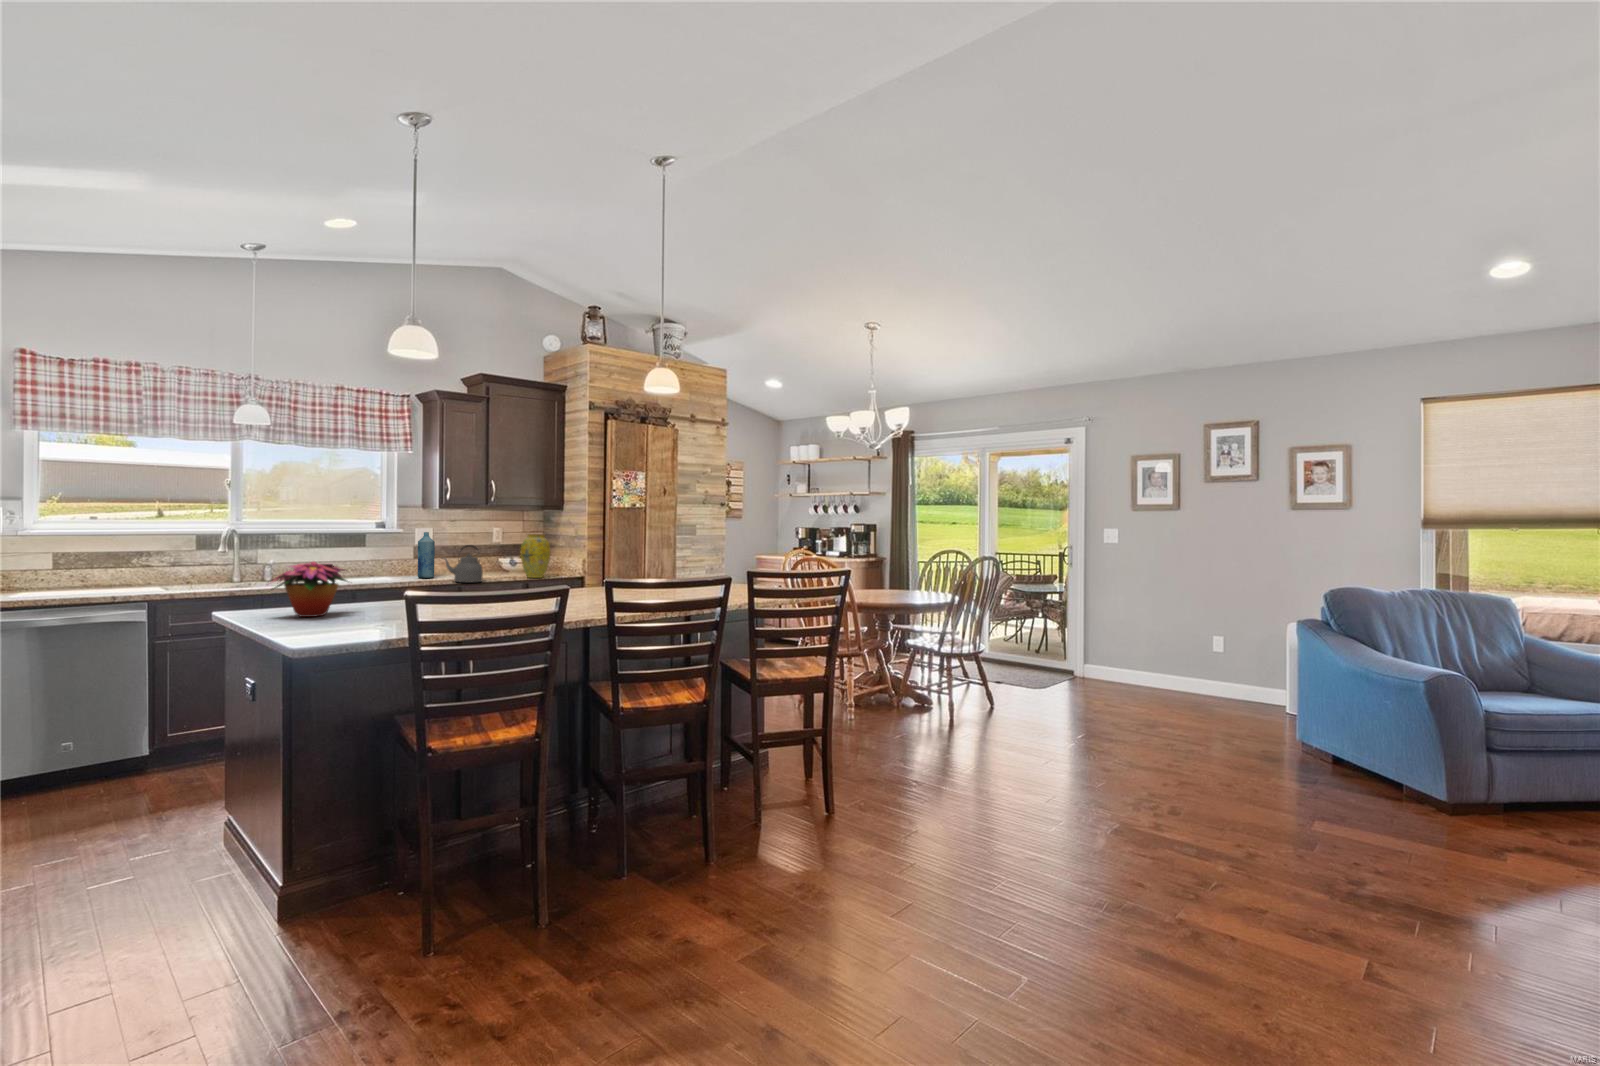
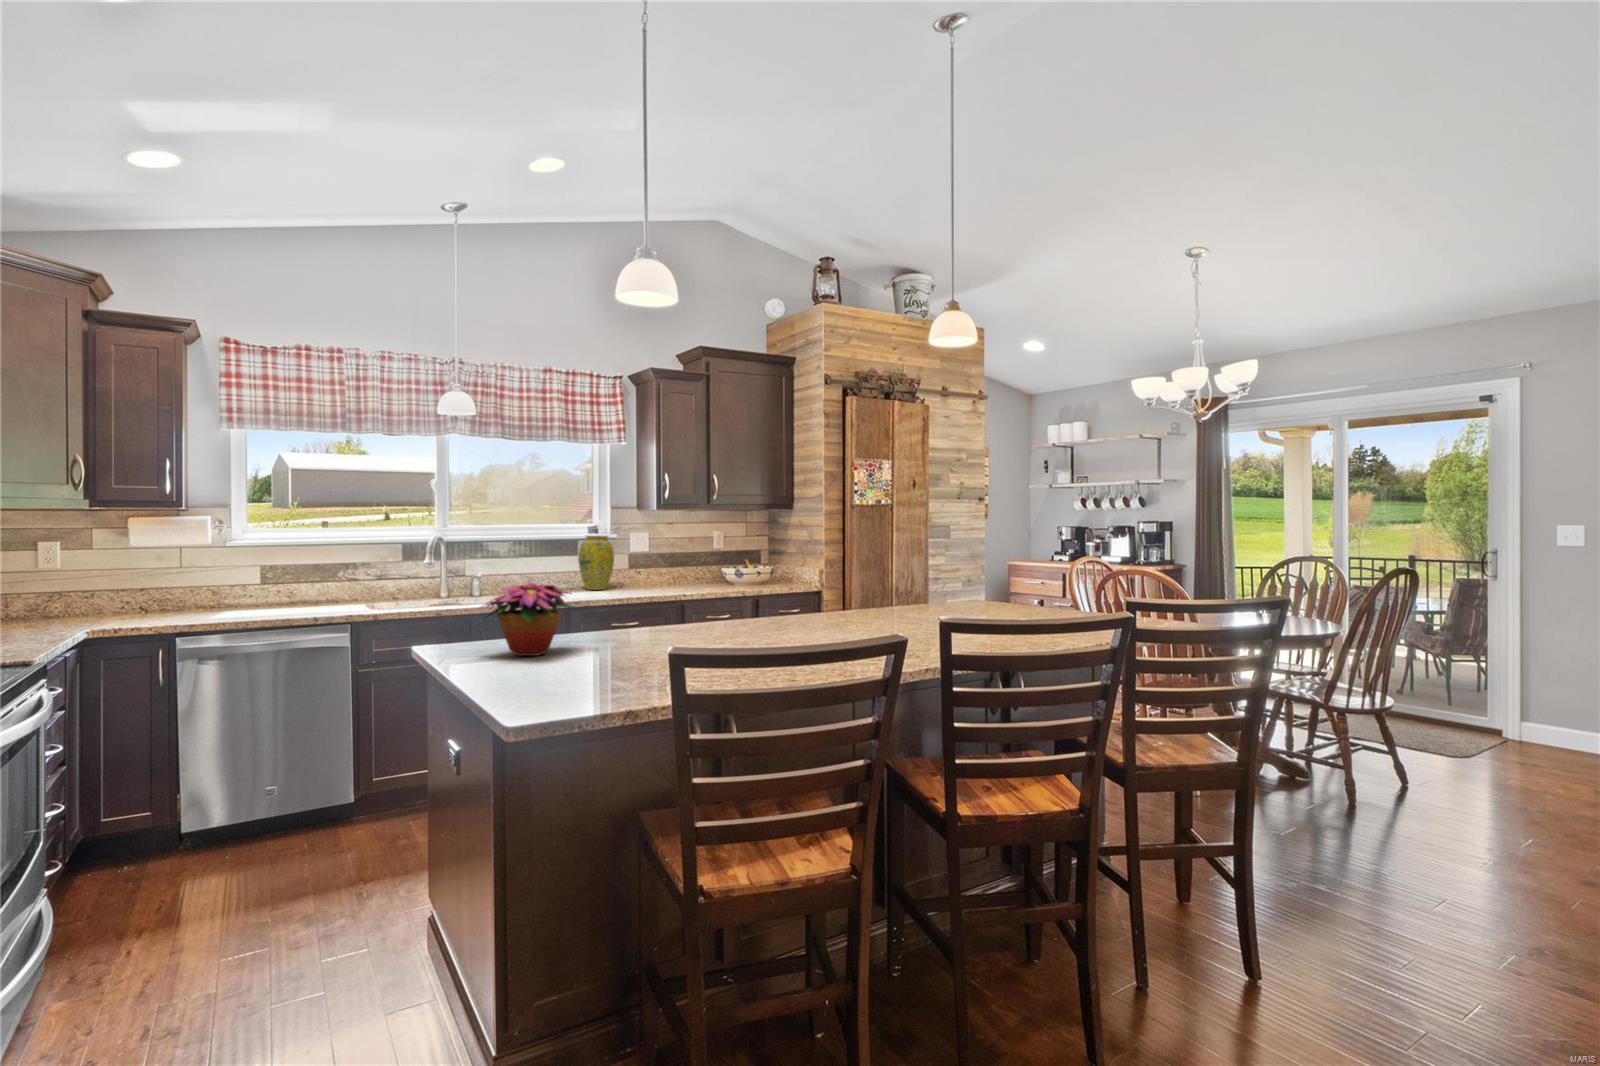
bottle: present [418,532,435,578] -> none [634,537,652,592]
vase: present [521,534,550,578] -> present [578,535,614,590]
kettle: present [444,545,483,582] -> none [660,552,707,598]

